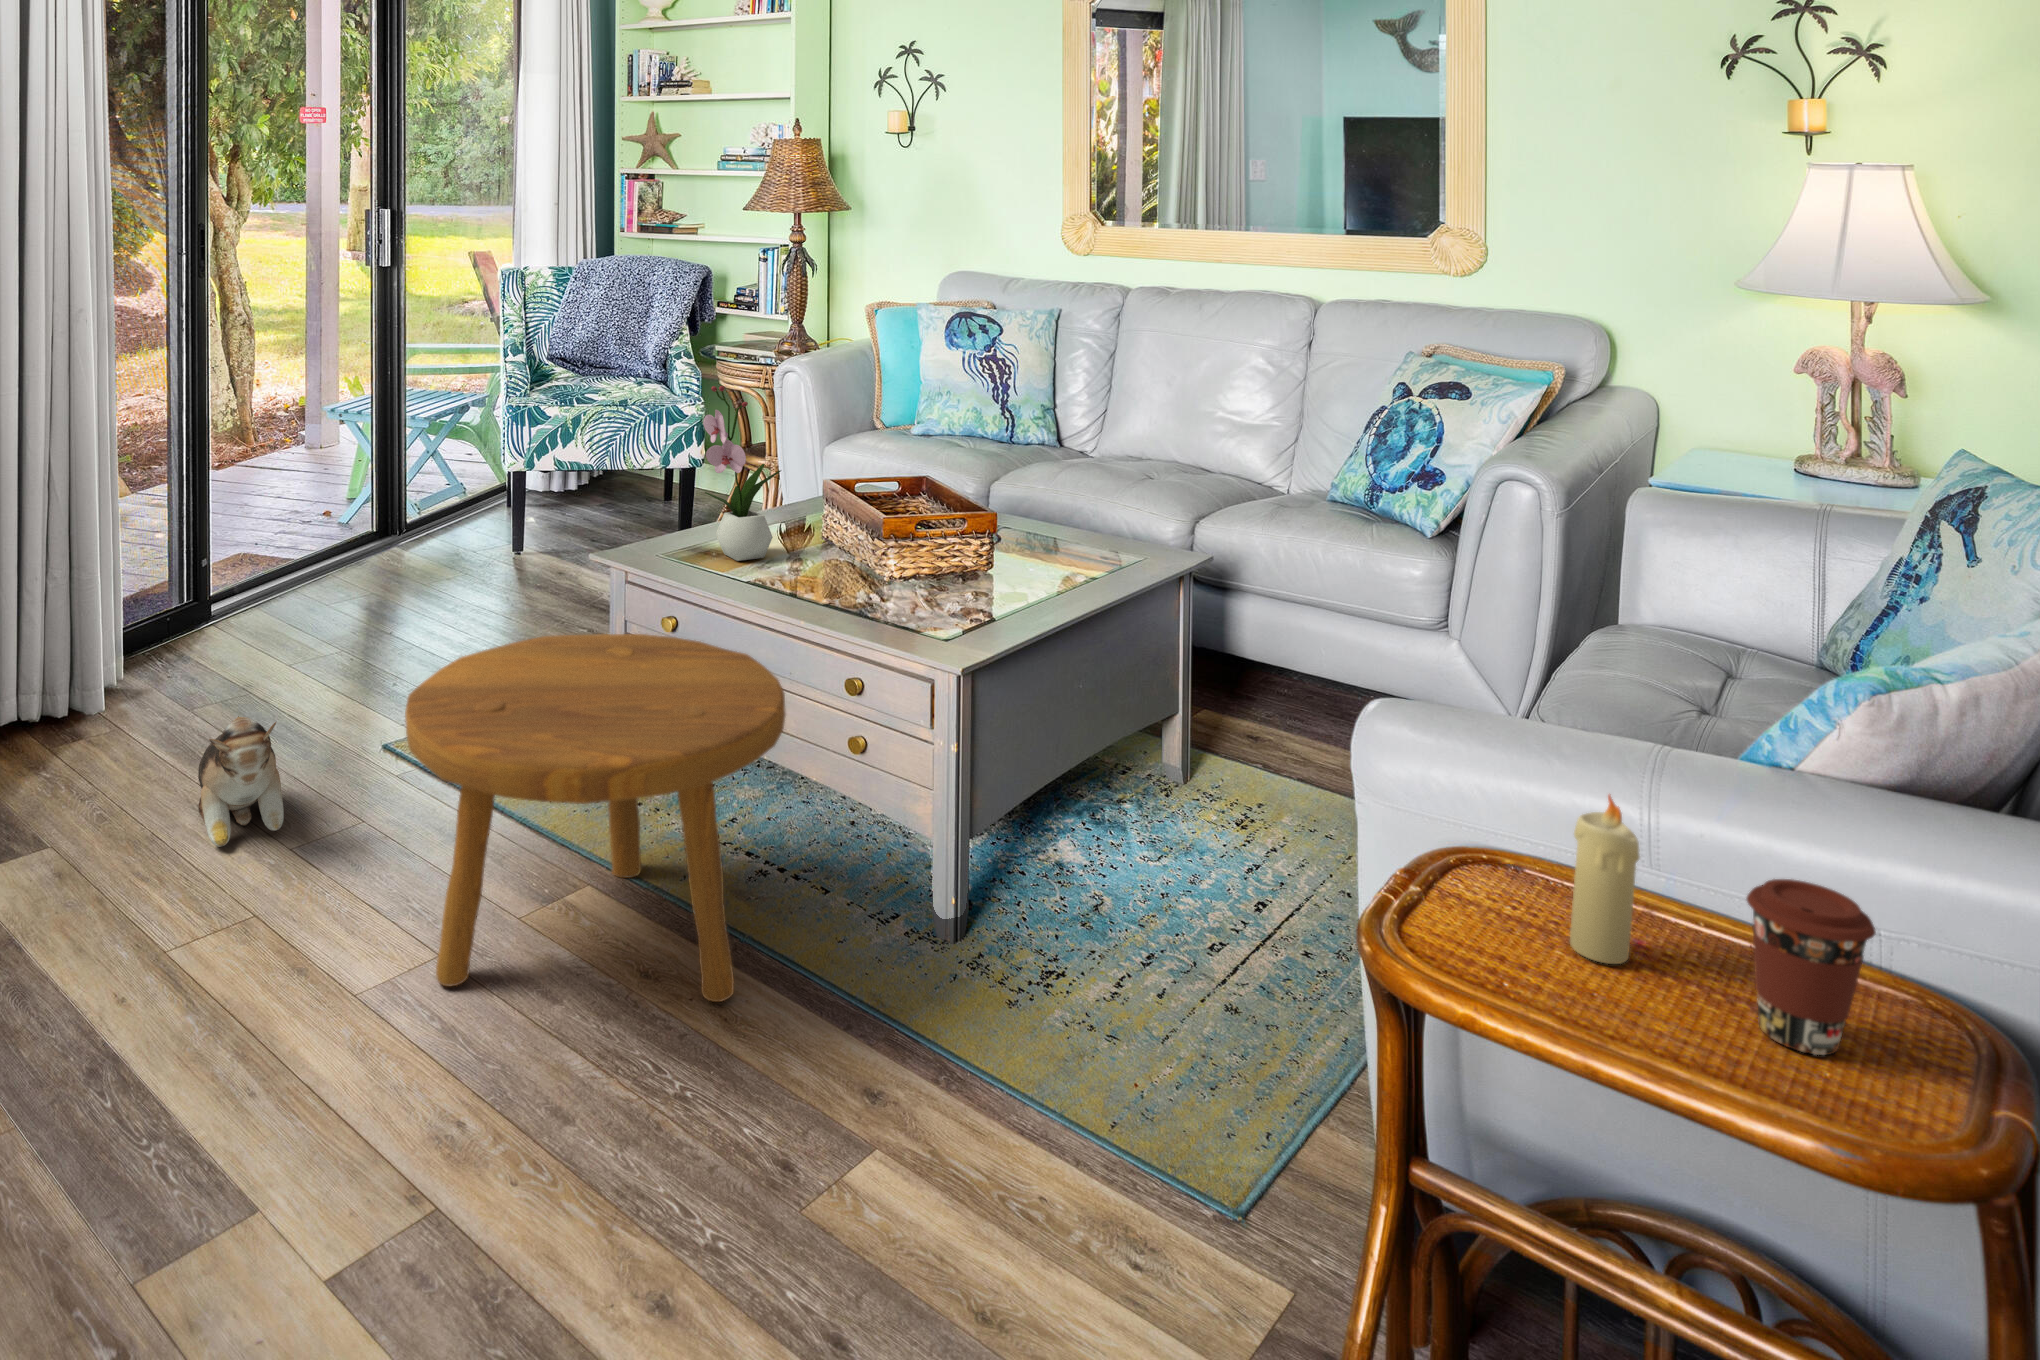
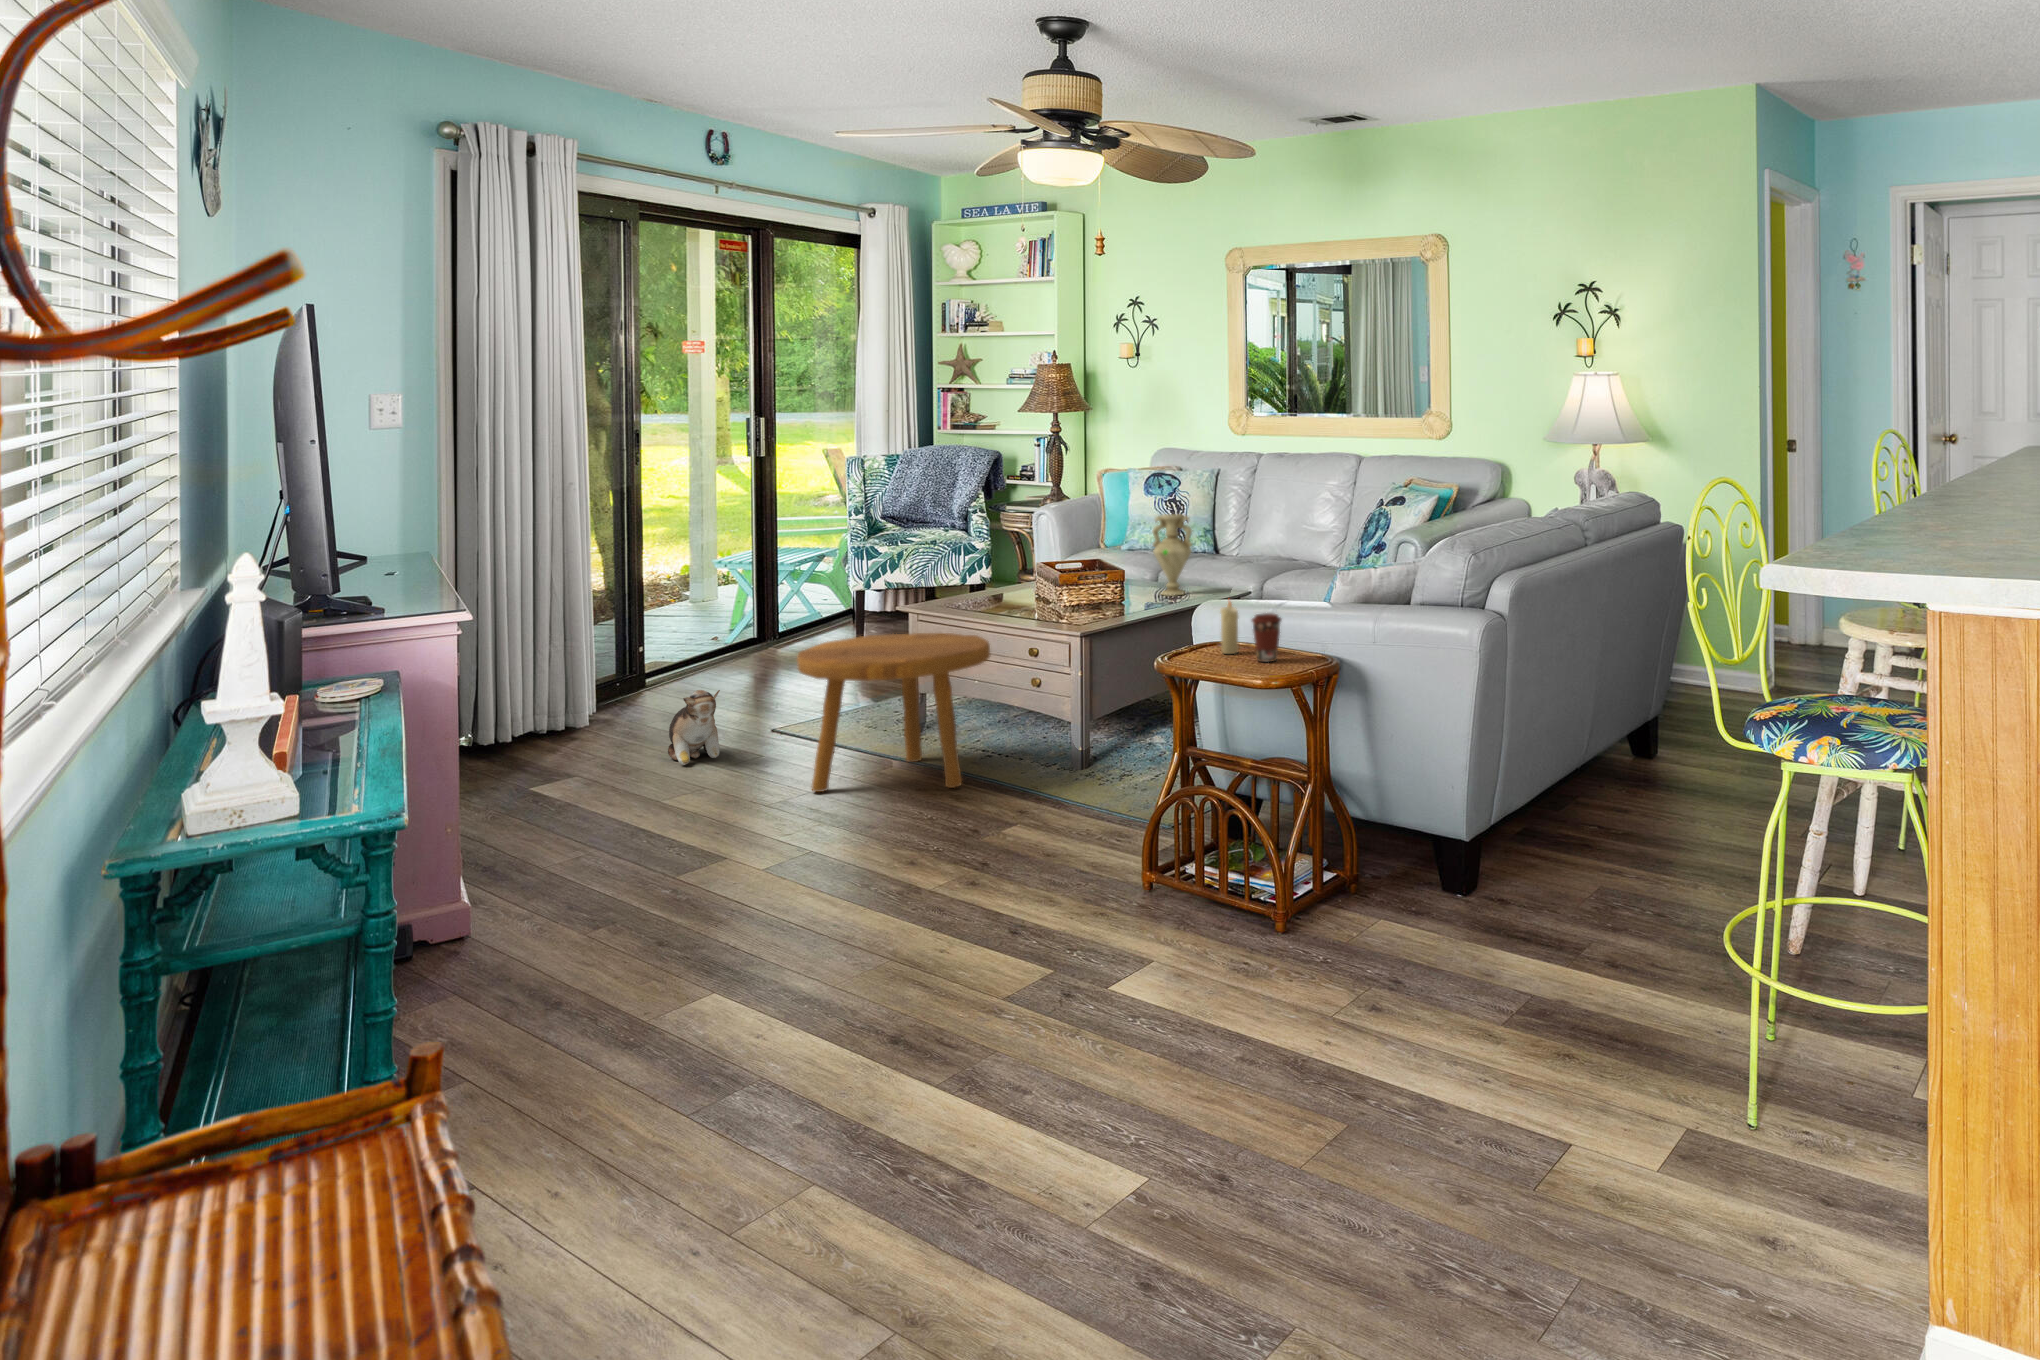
flower arrangement: present [703,386,781,561] -> none [962,507,1006,603]
vase: none [1039,409,1123,562] -> present [1152,514,1192,595]

